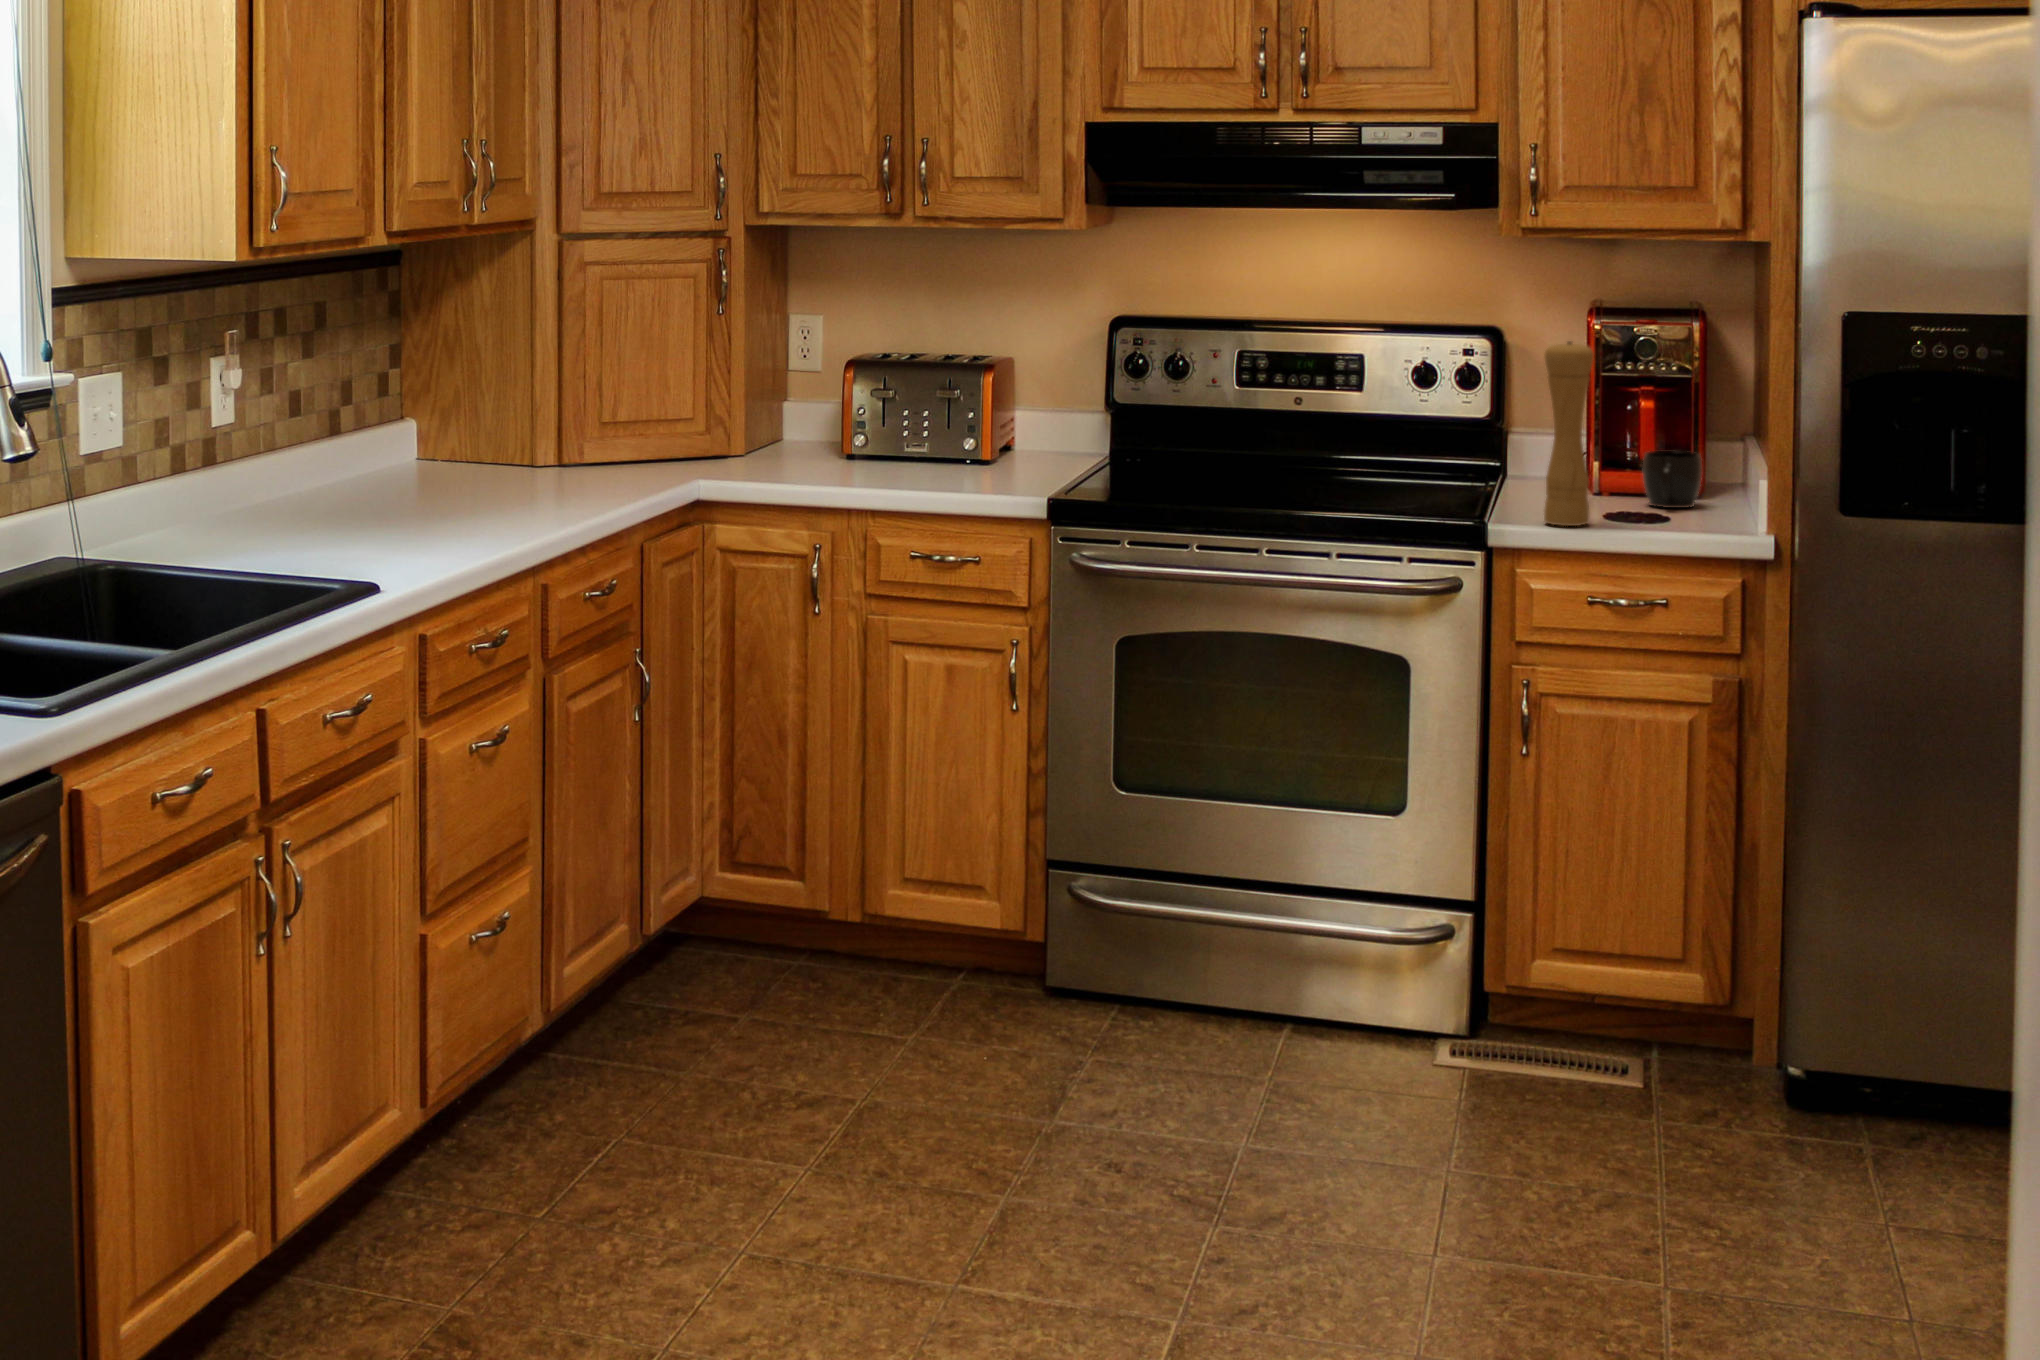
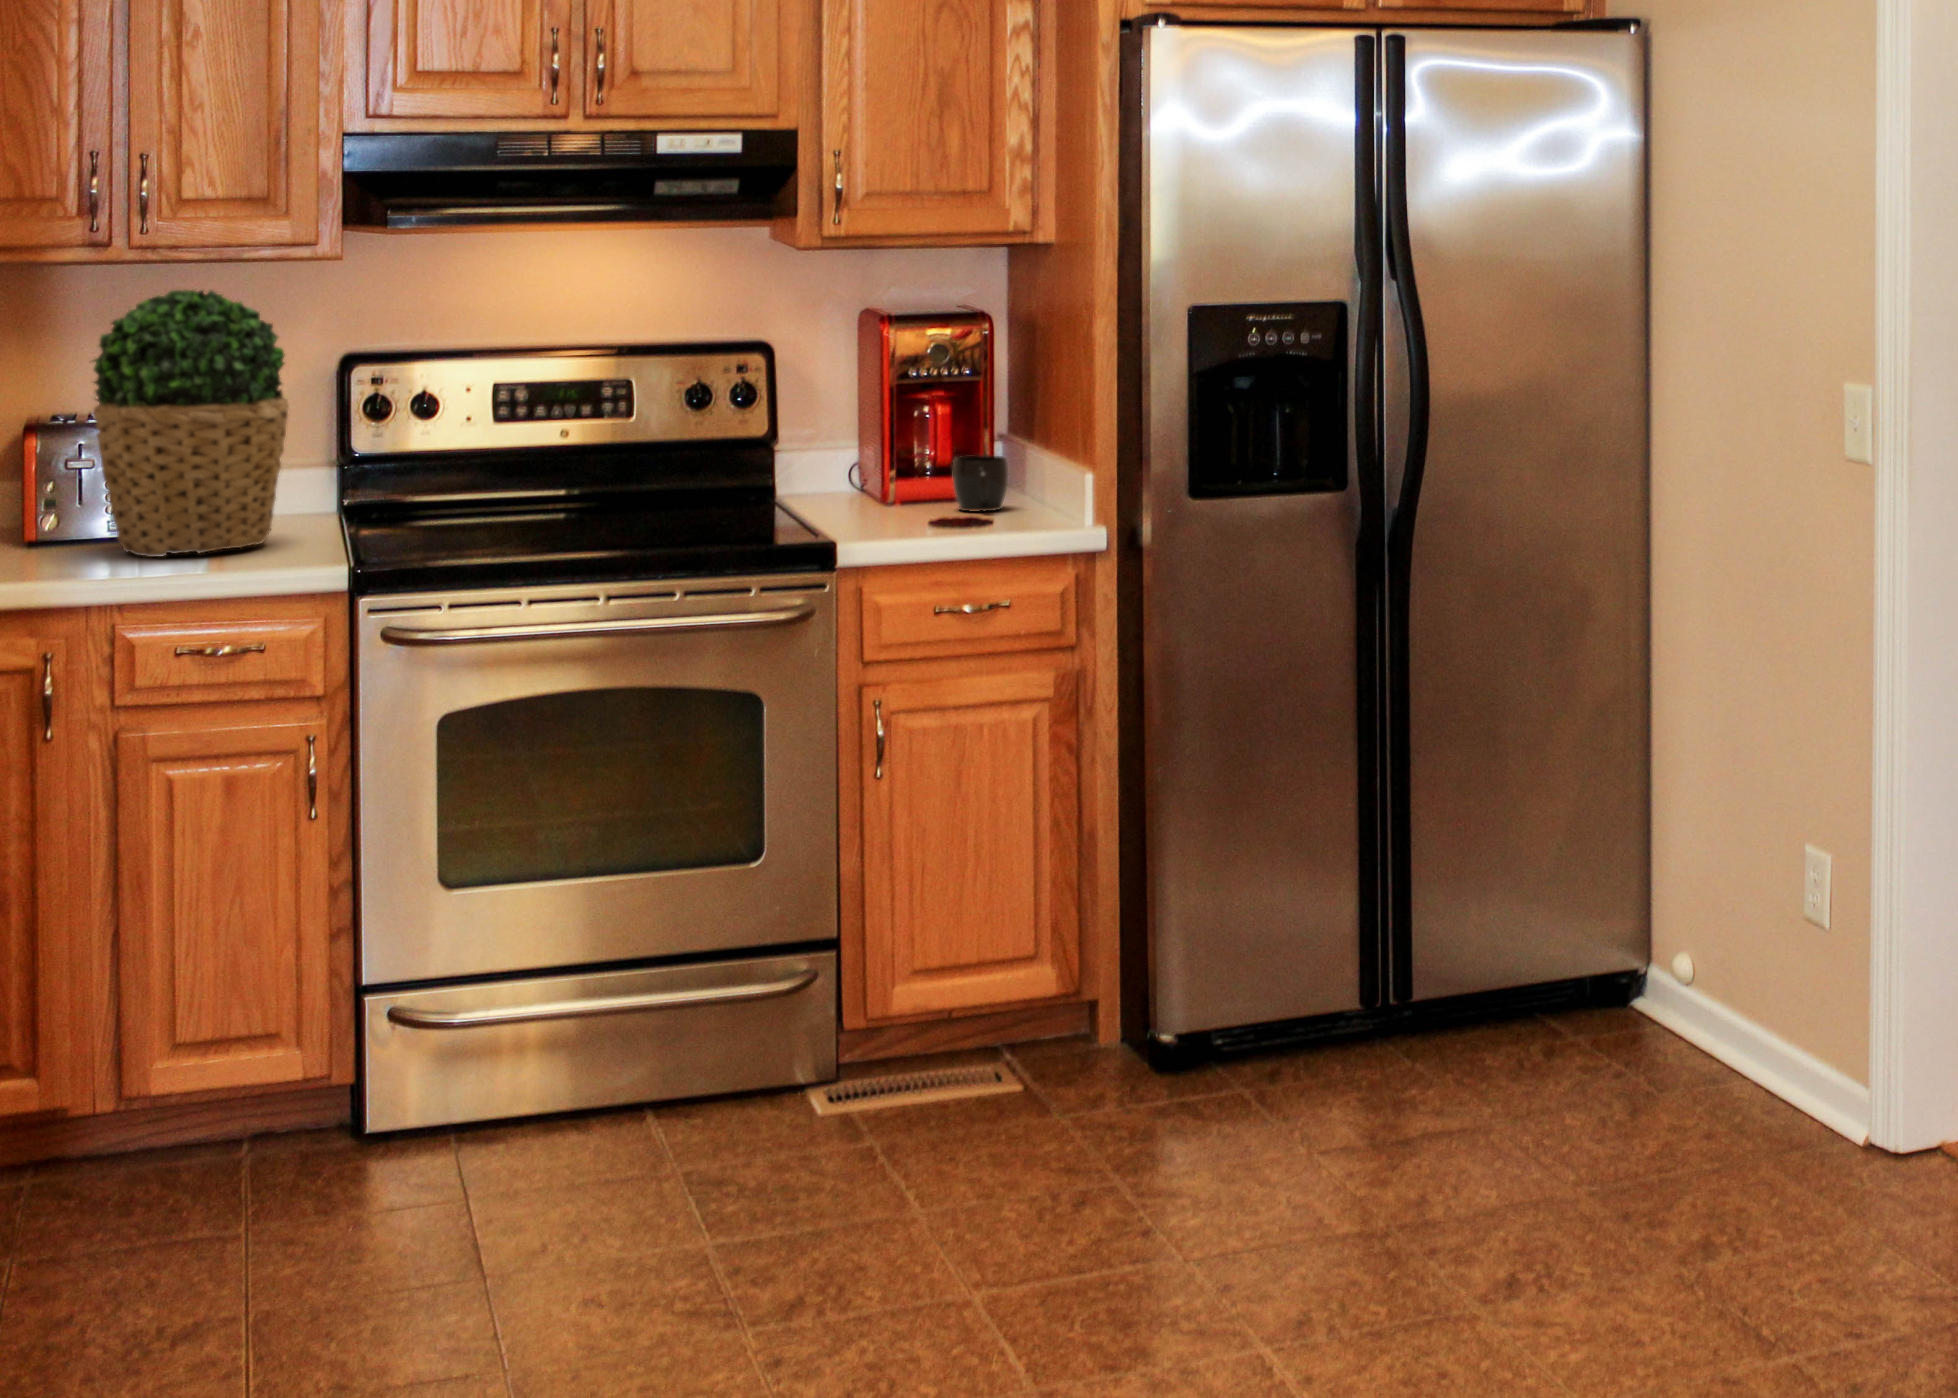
potted plant: none [895,268,1043,489] -> present [93,290,288,557]
pepper mill: present [1544,341,1594,526] -> none [887,346,935,535]

